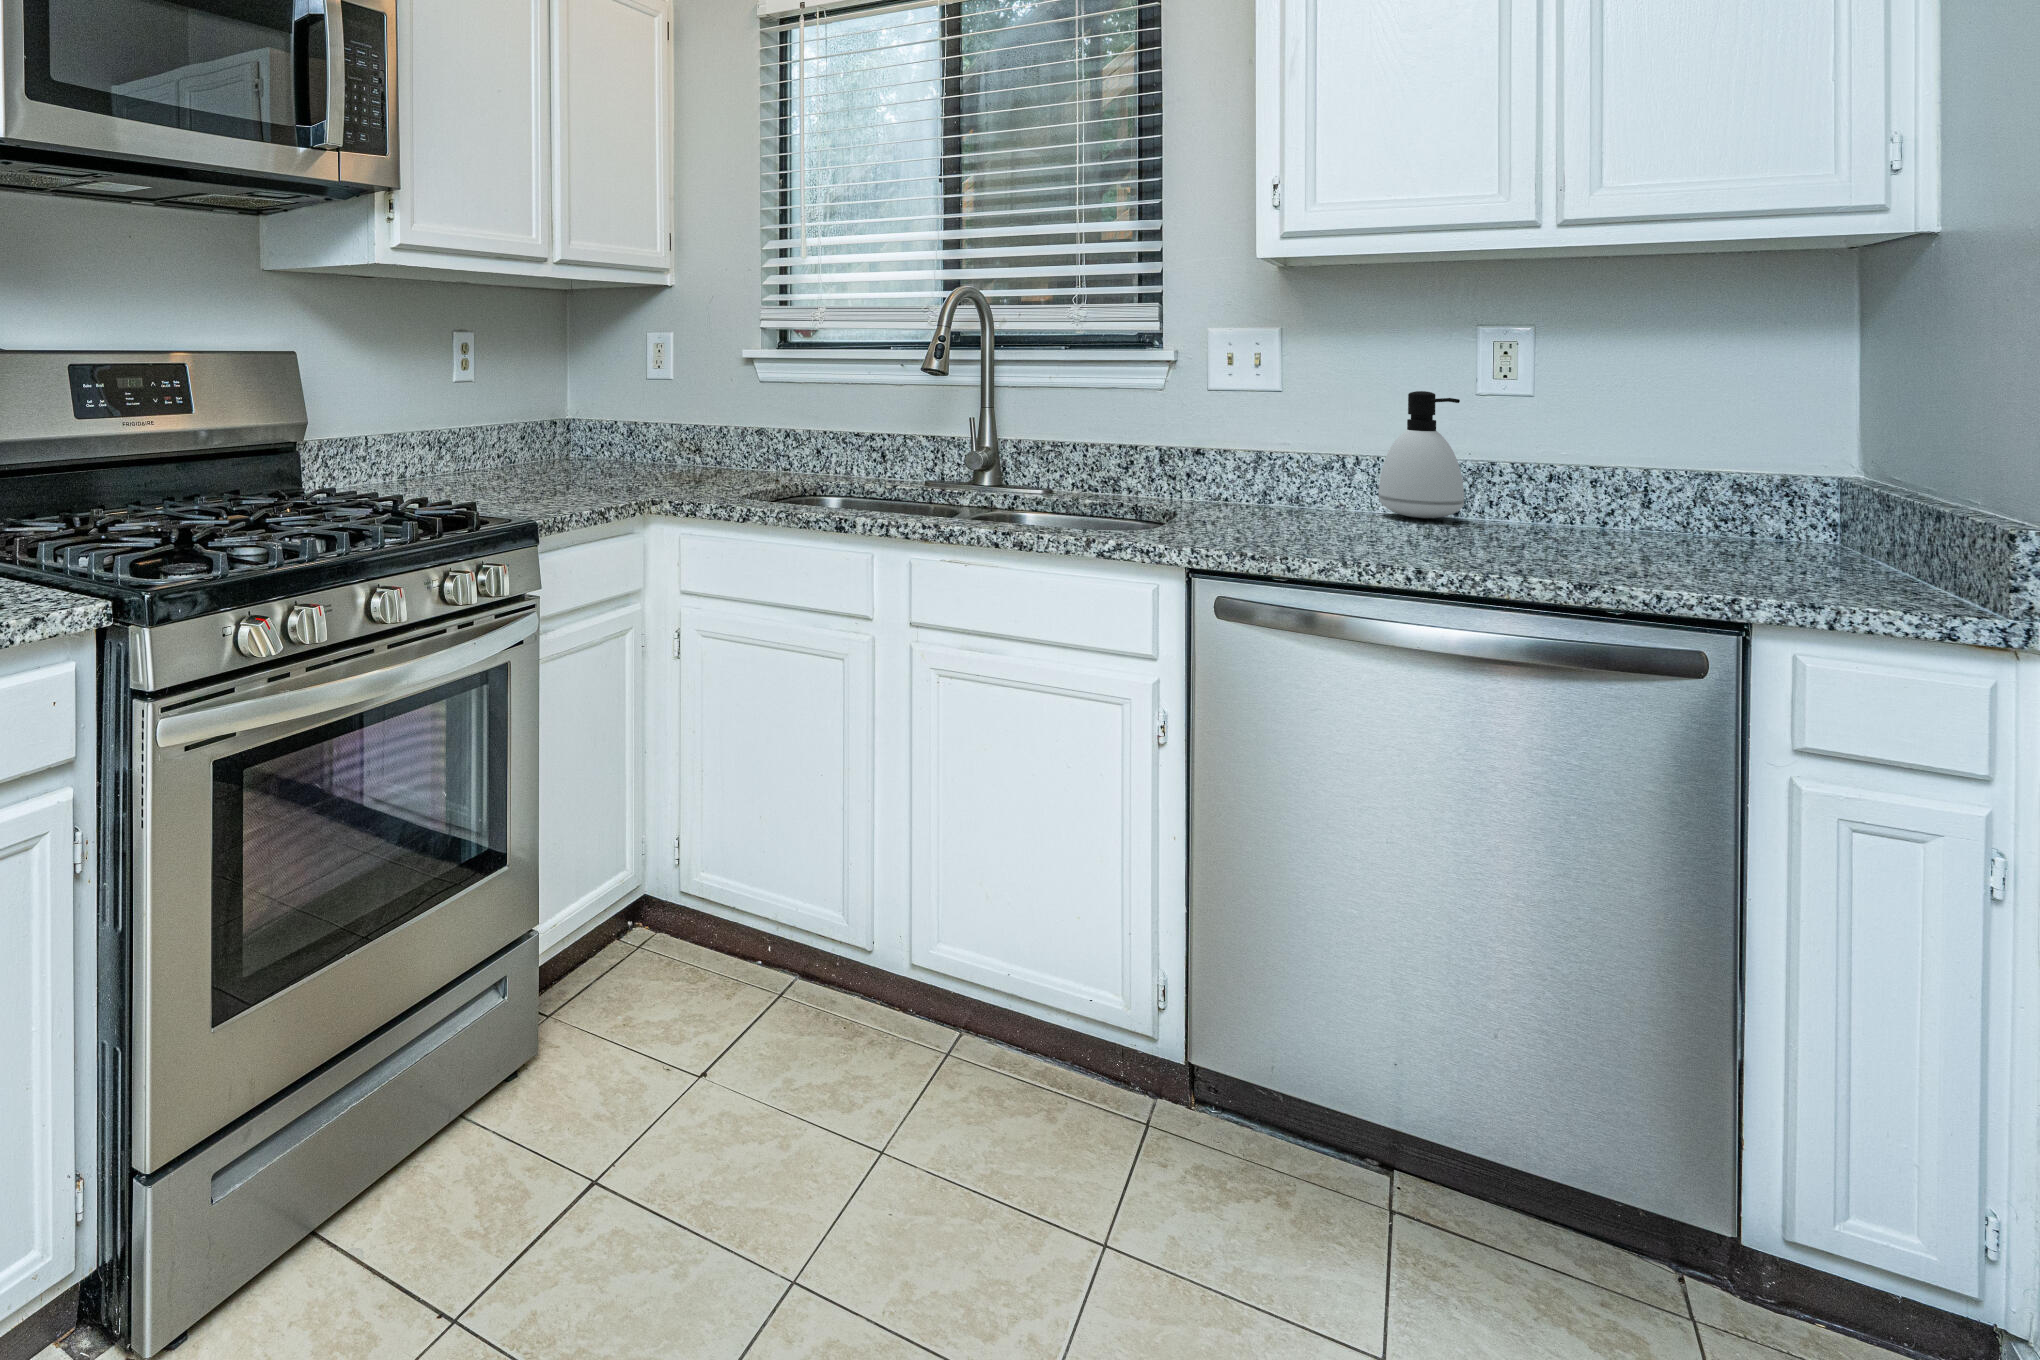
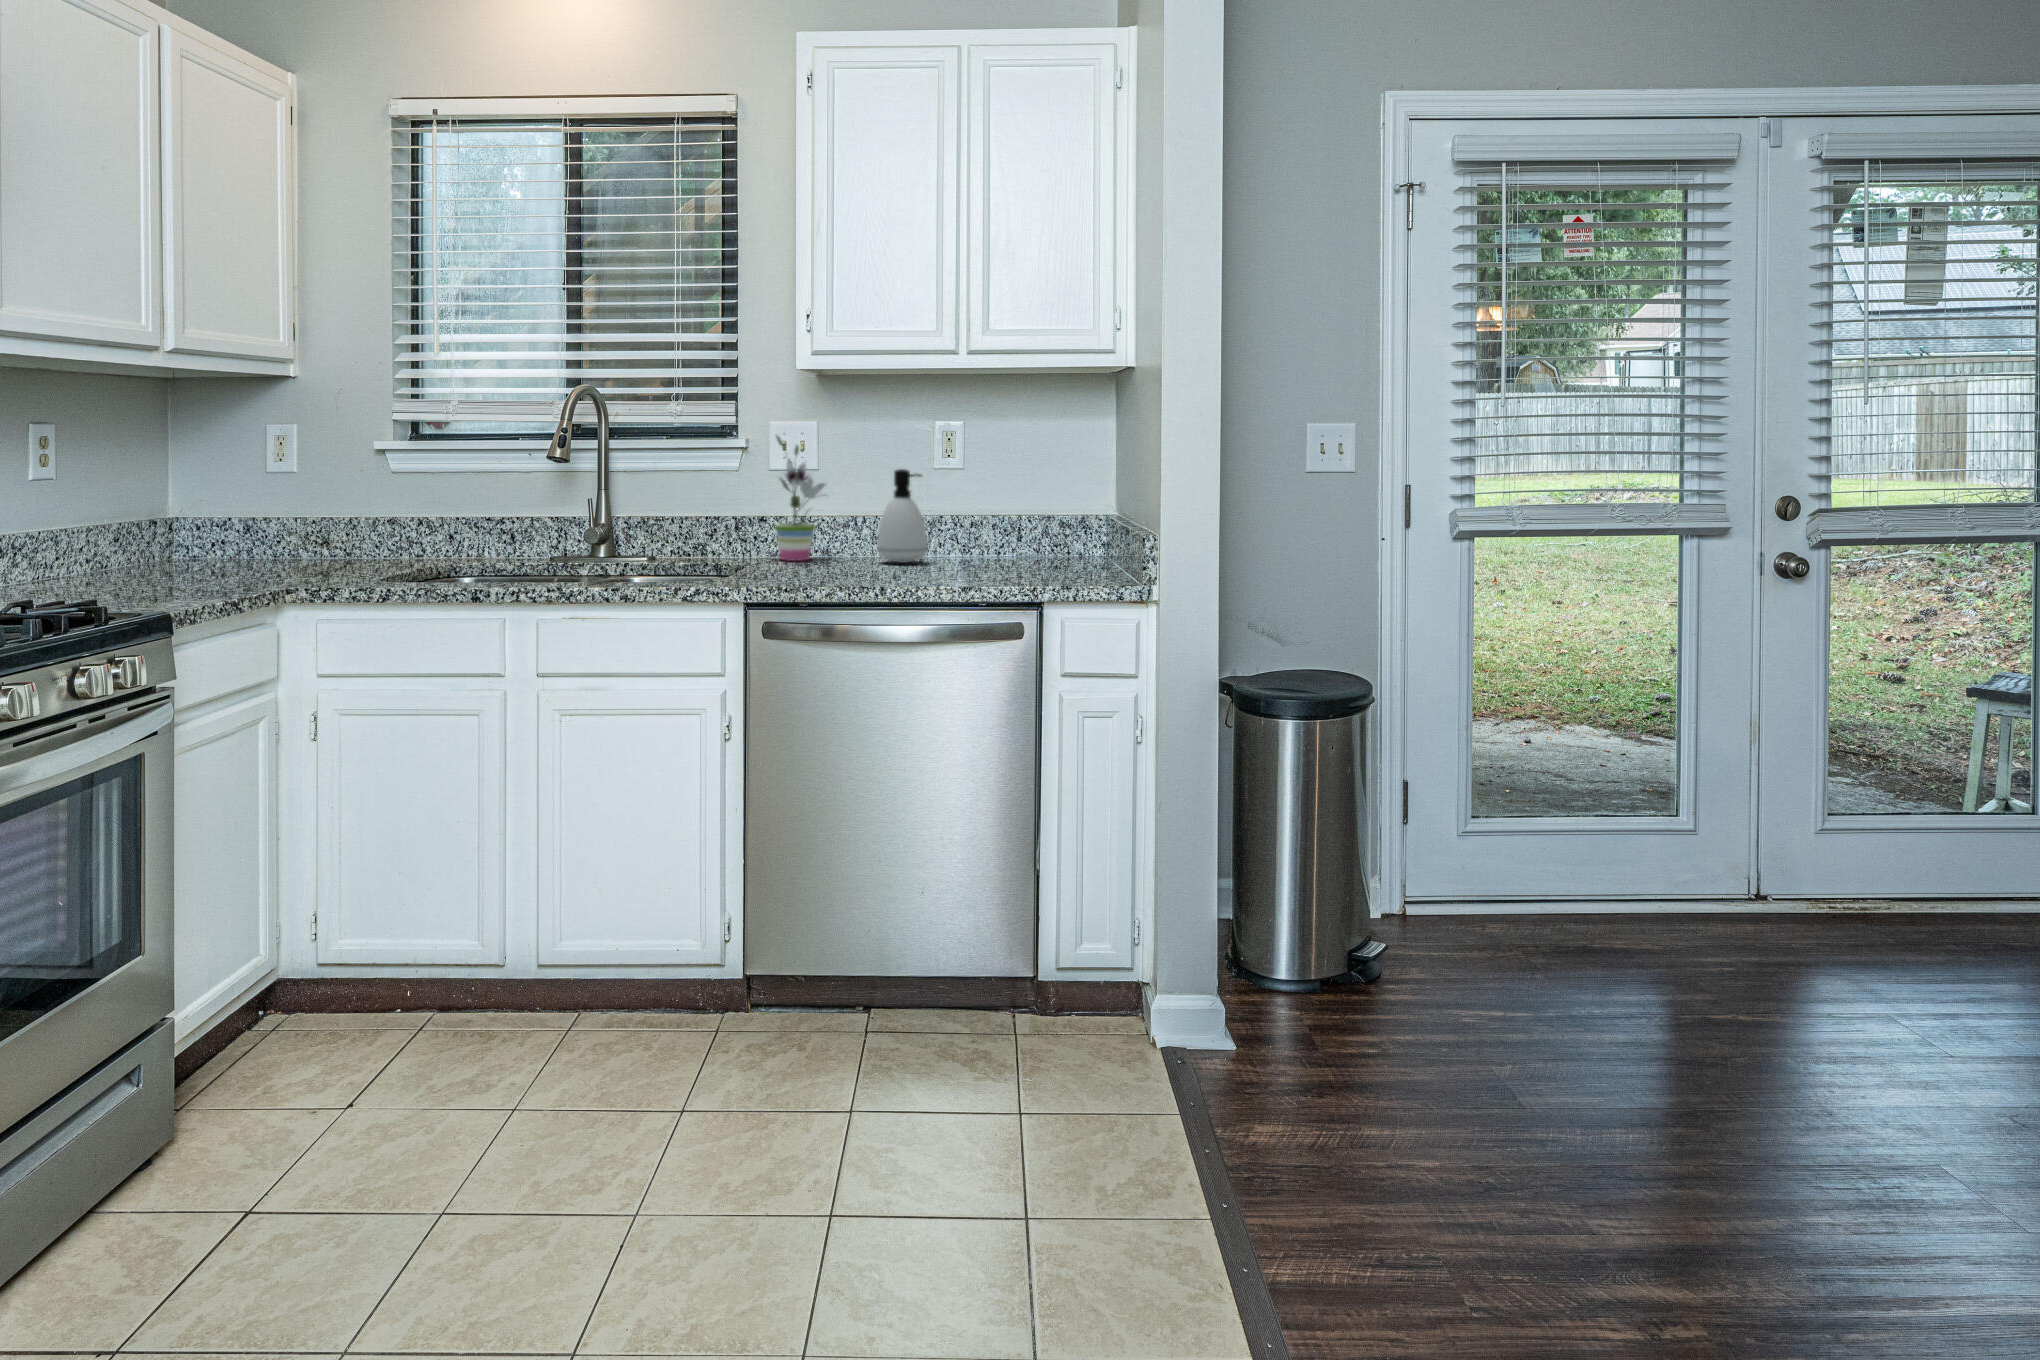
potted plant: none [1217,344,1299,505] -> present [774,436,825,561]

